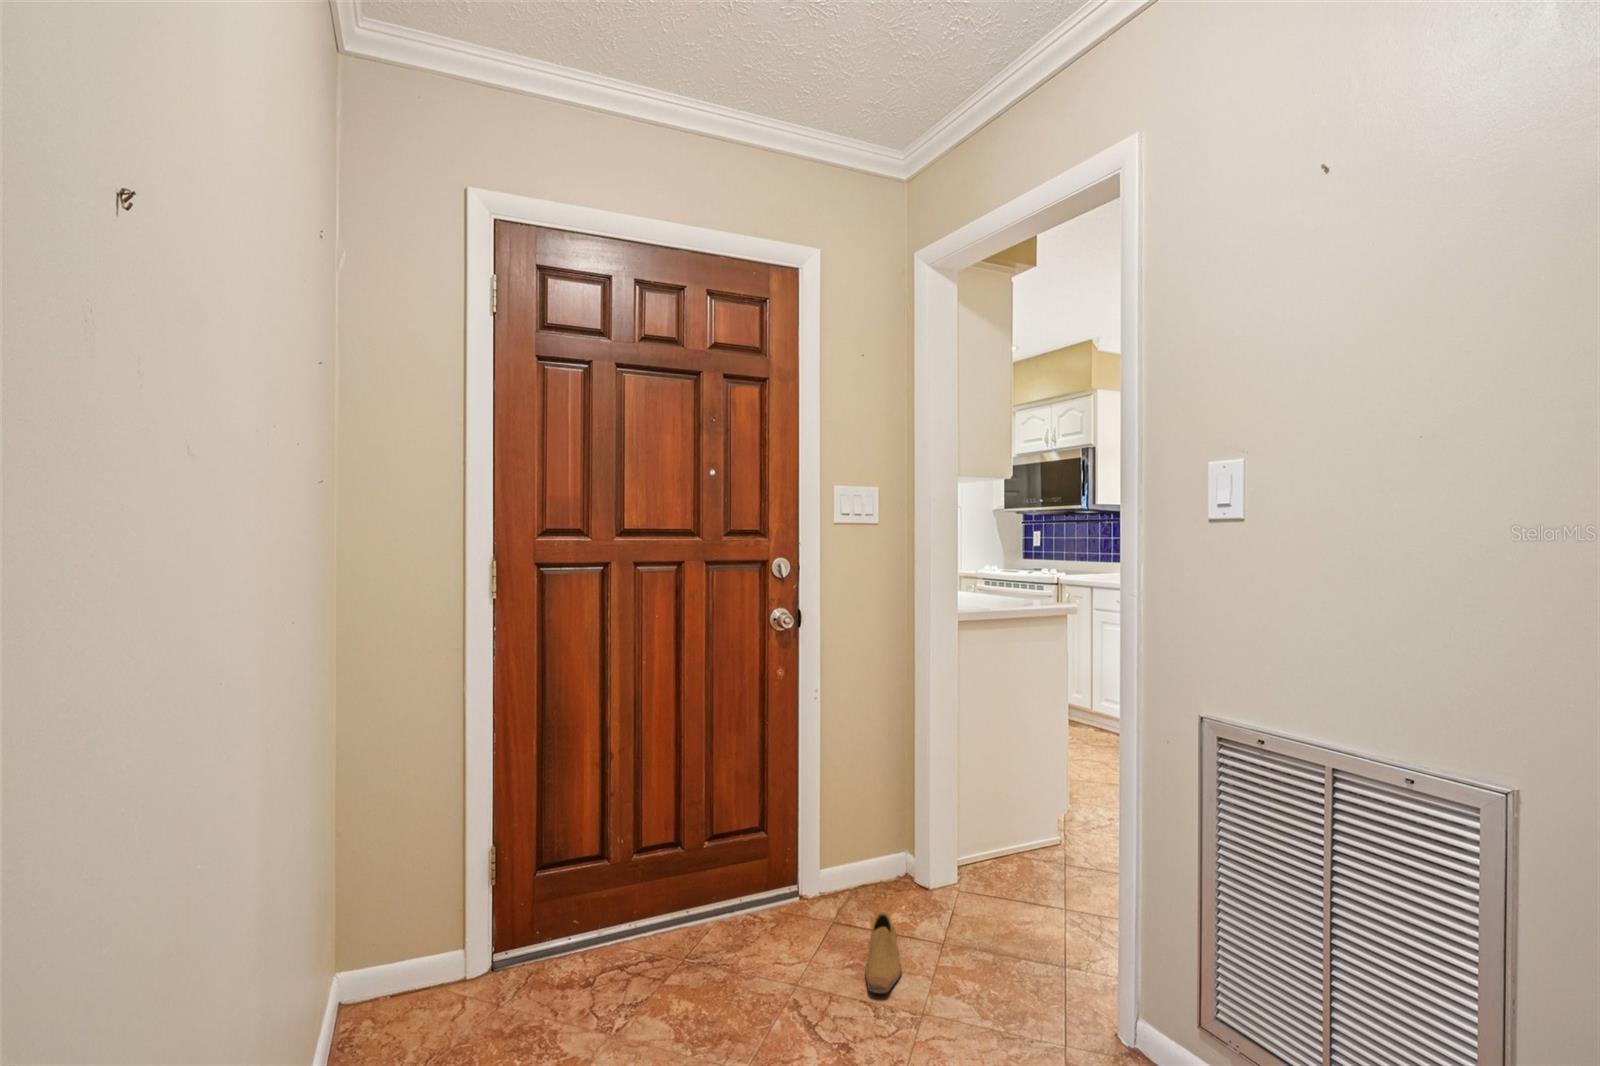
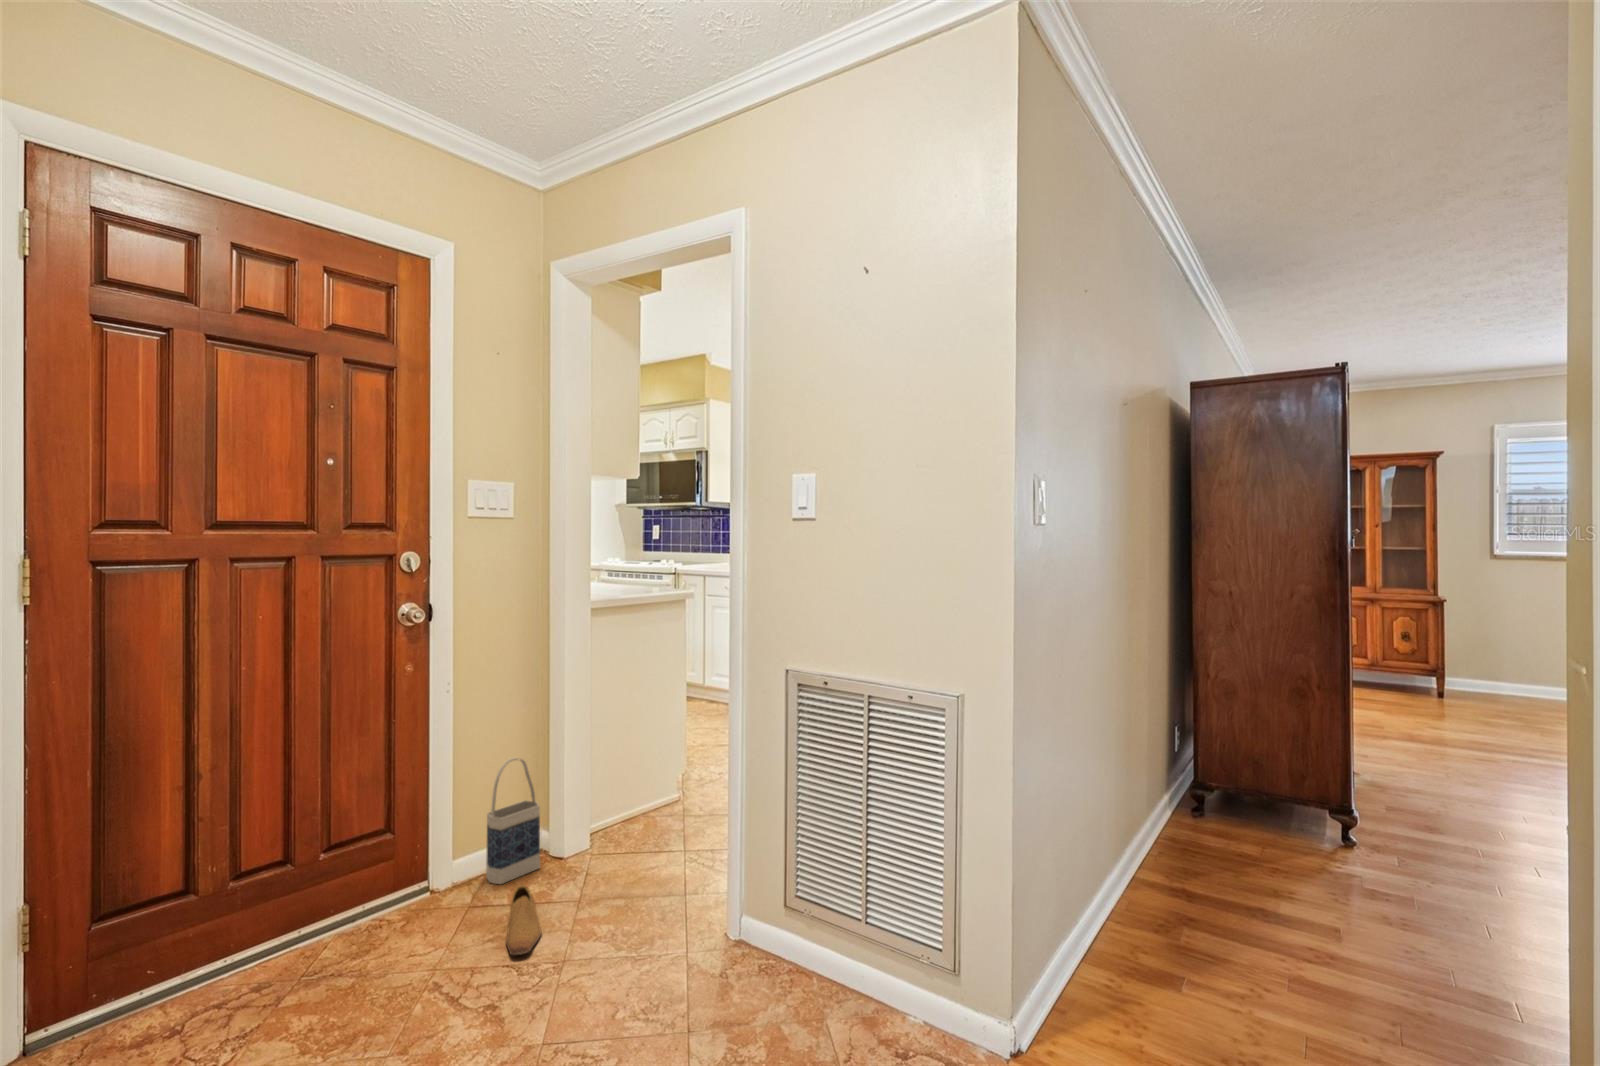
bag: none [853,772,906,903] -> present [486,758,540,884]

